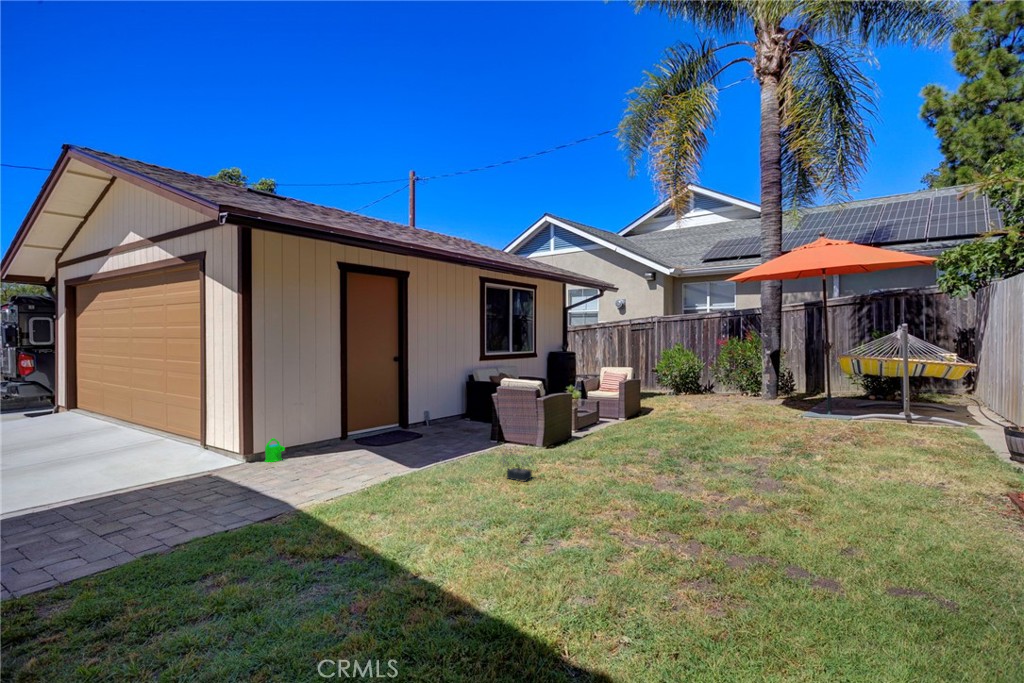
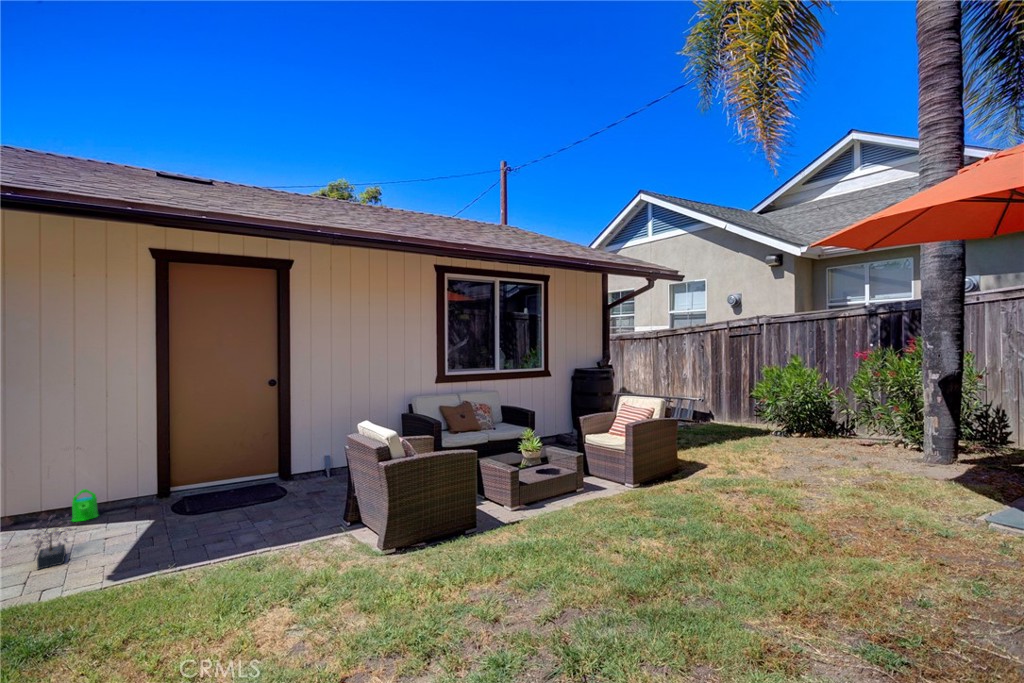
decorative plant: present [503,448,533,481] -> present [31,515,71,569]

